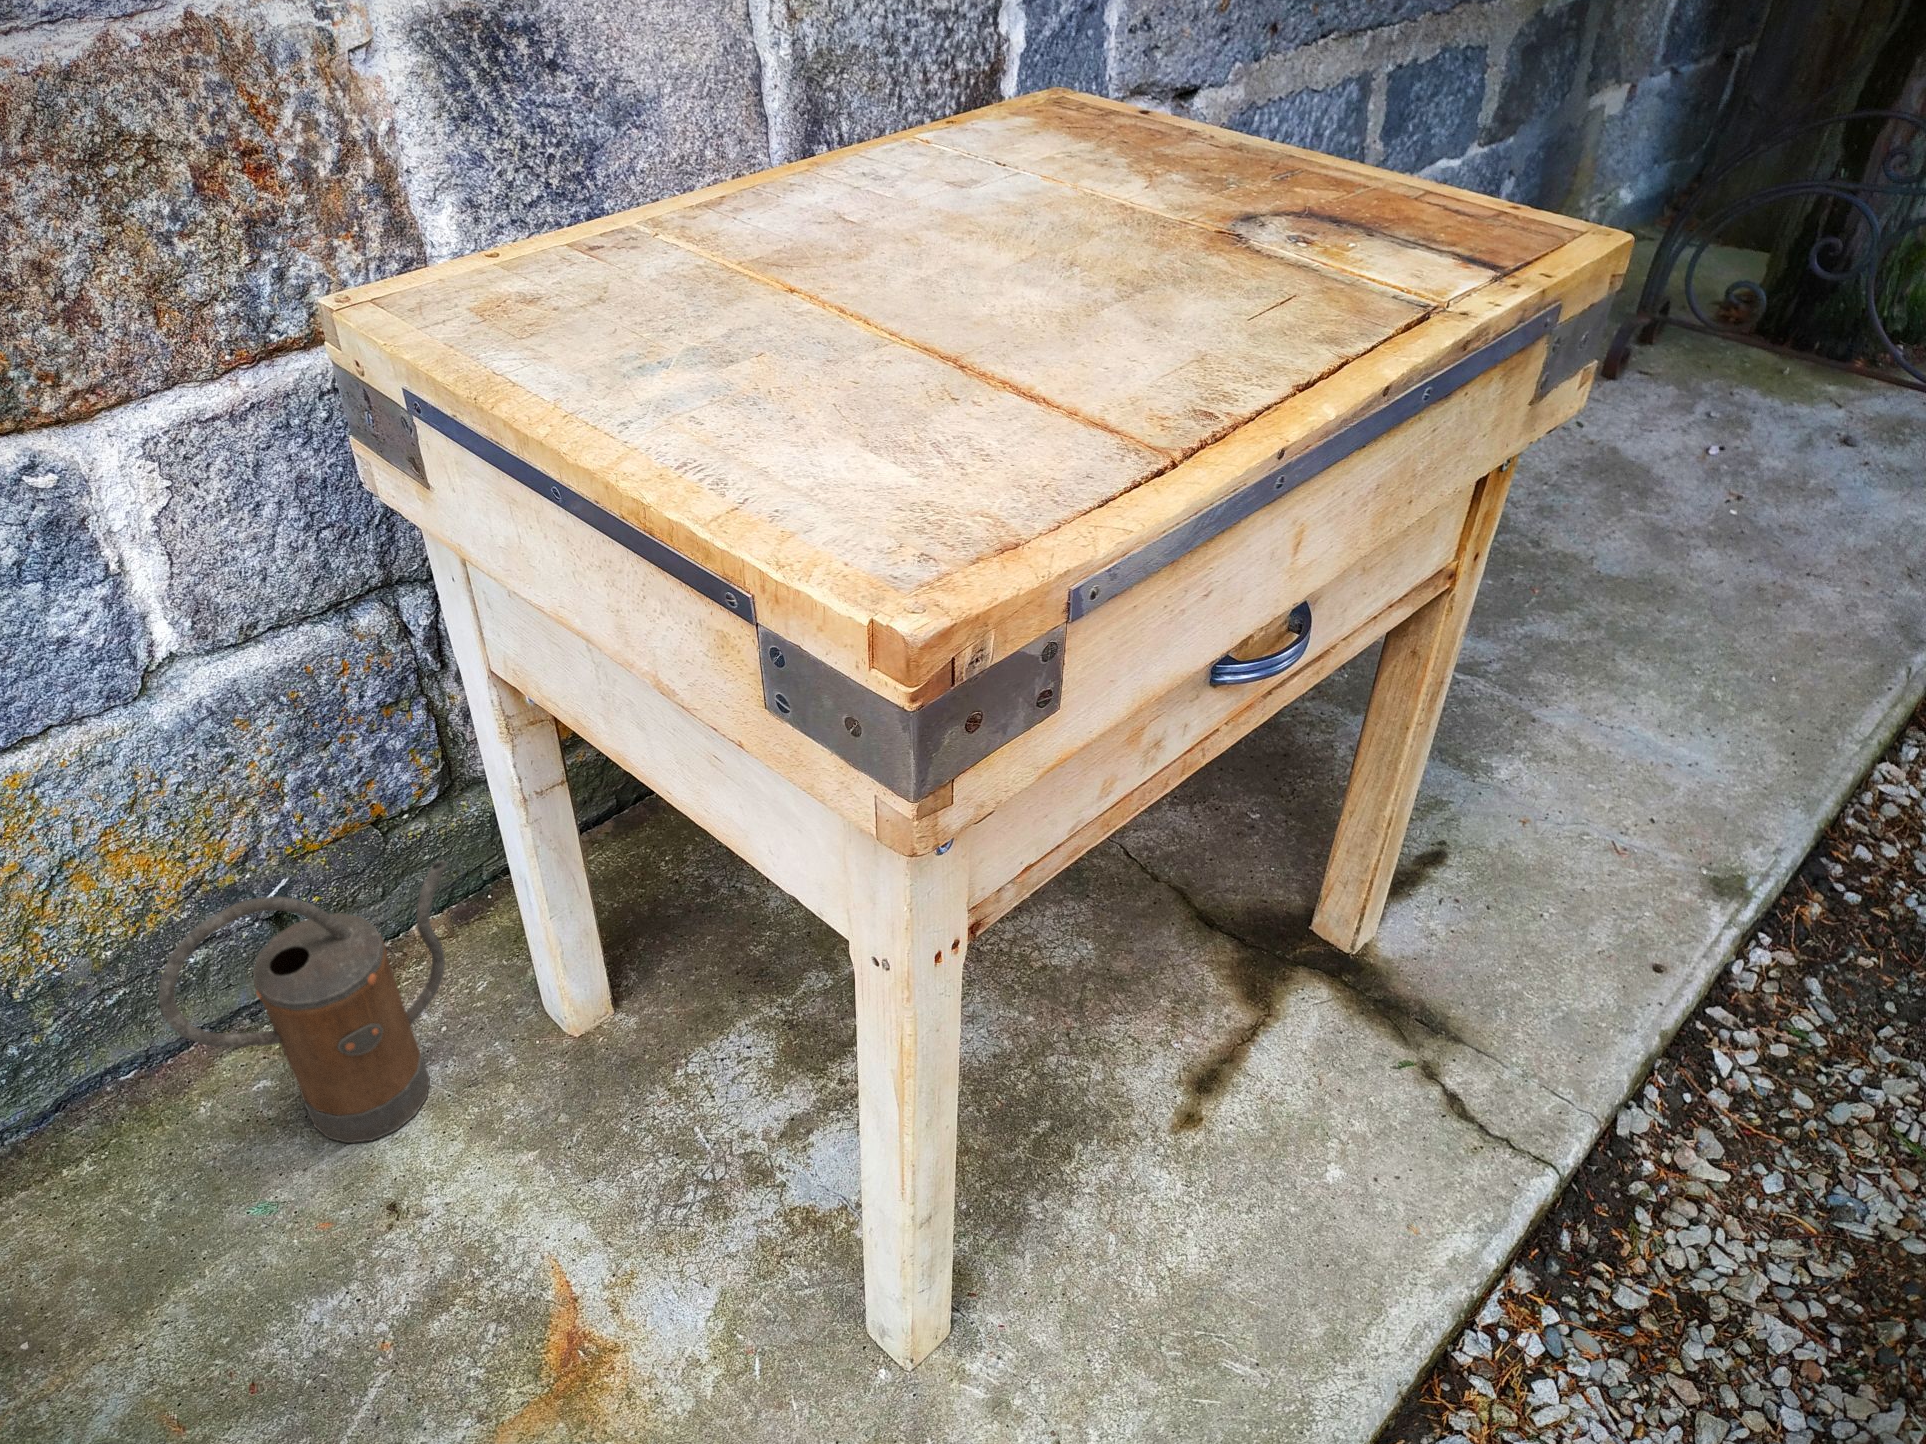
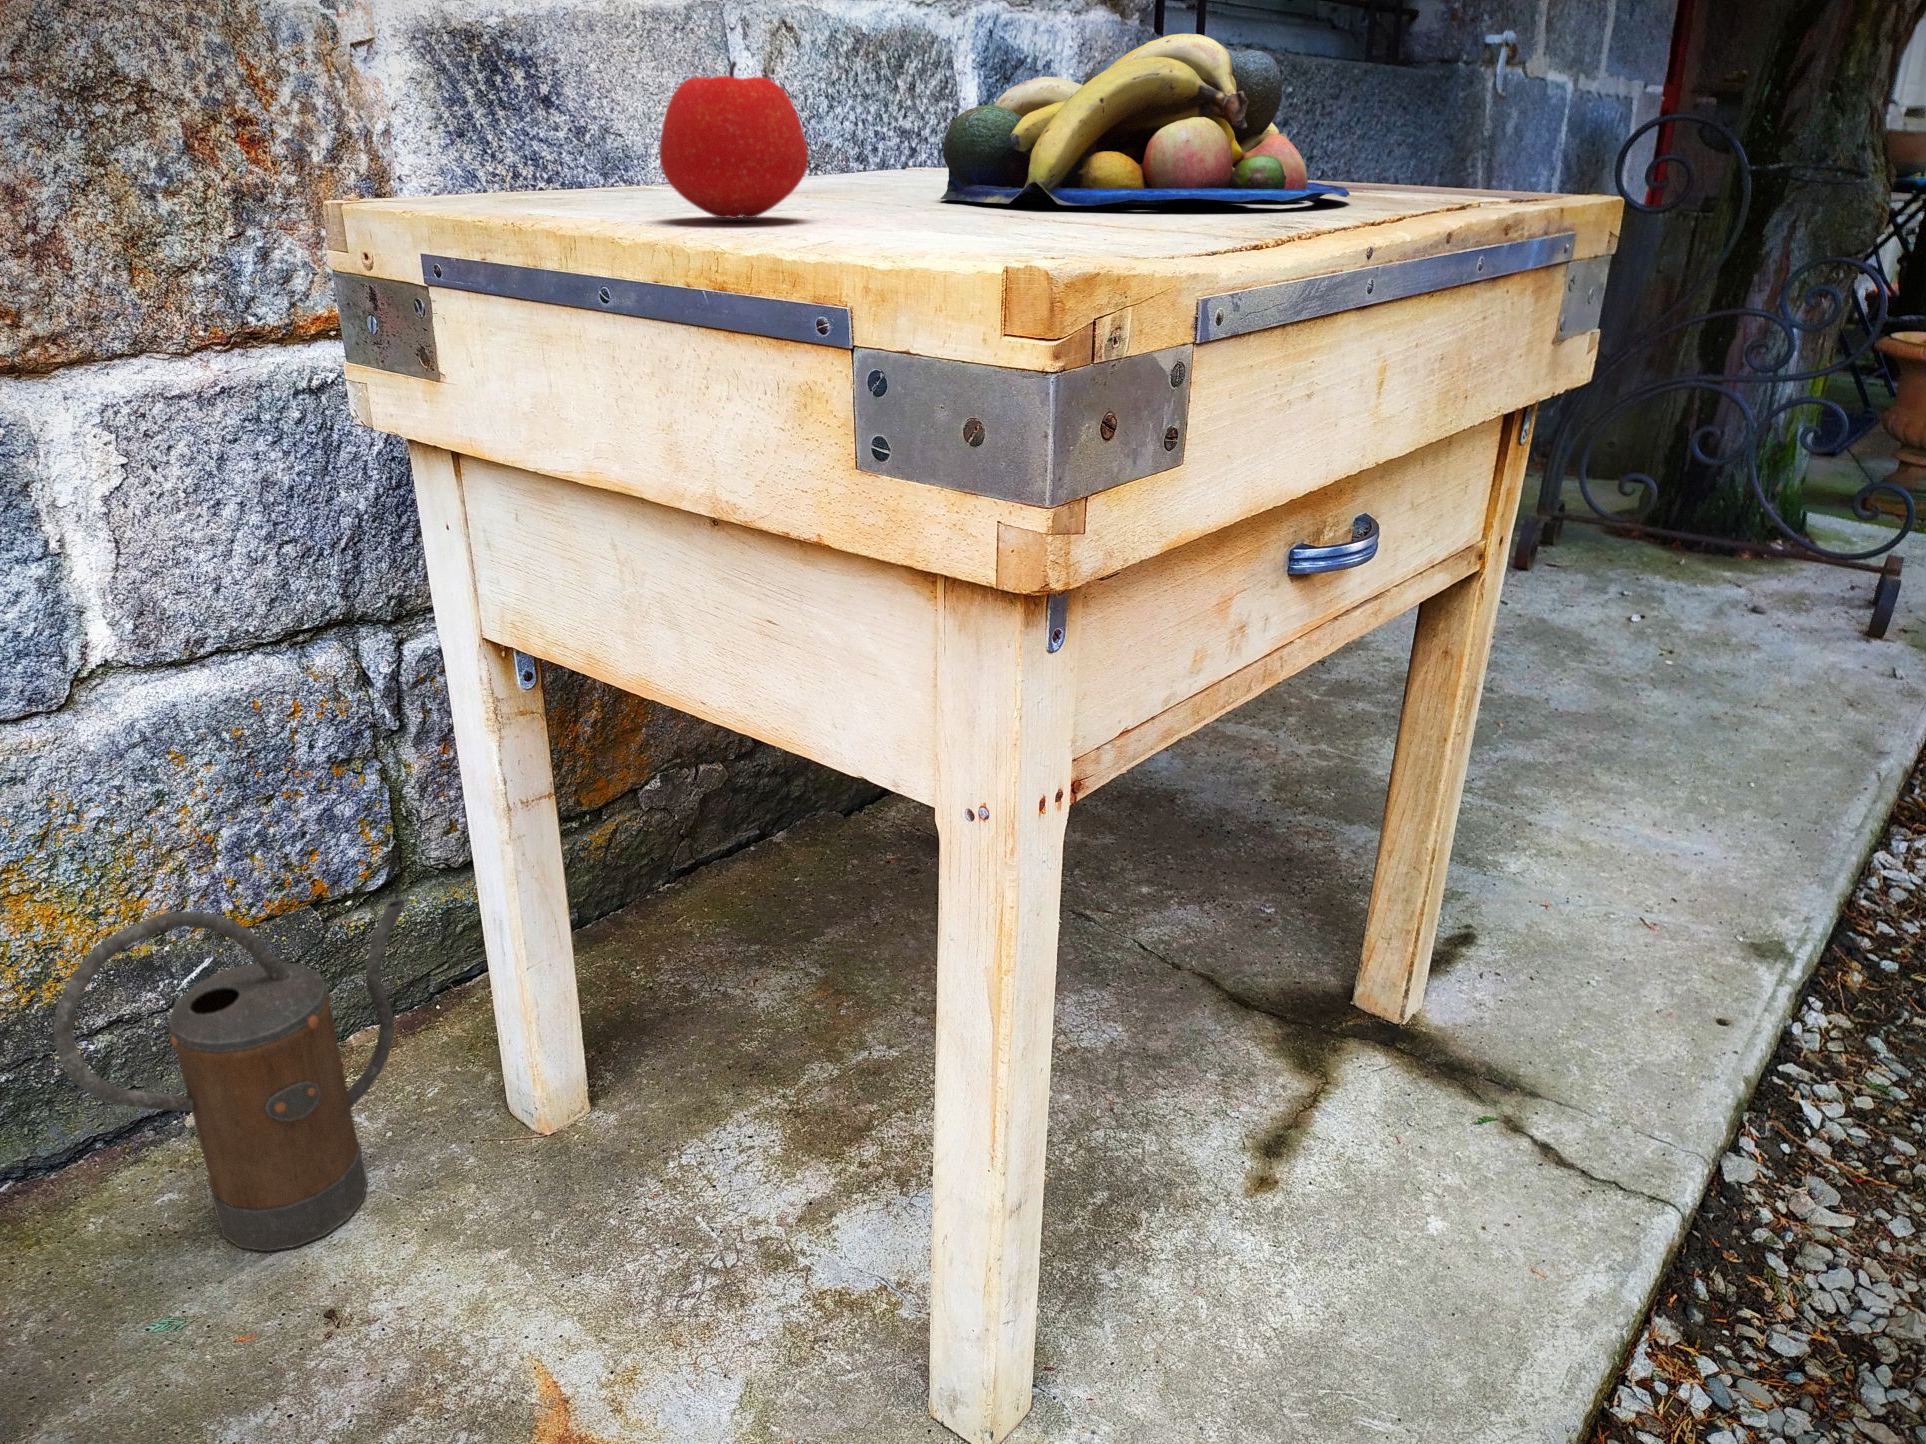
fruit bowl: none [909,109,1321,349] -> present [940,34,1350,205]
apple: none [617,268,757,406] -> present [660,61,808,219]

